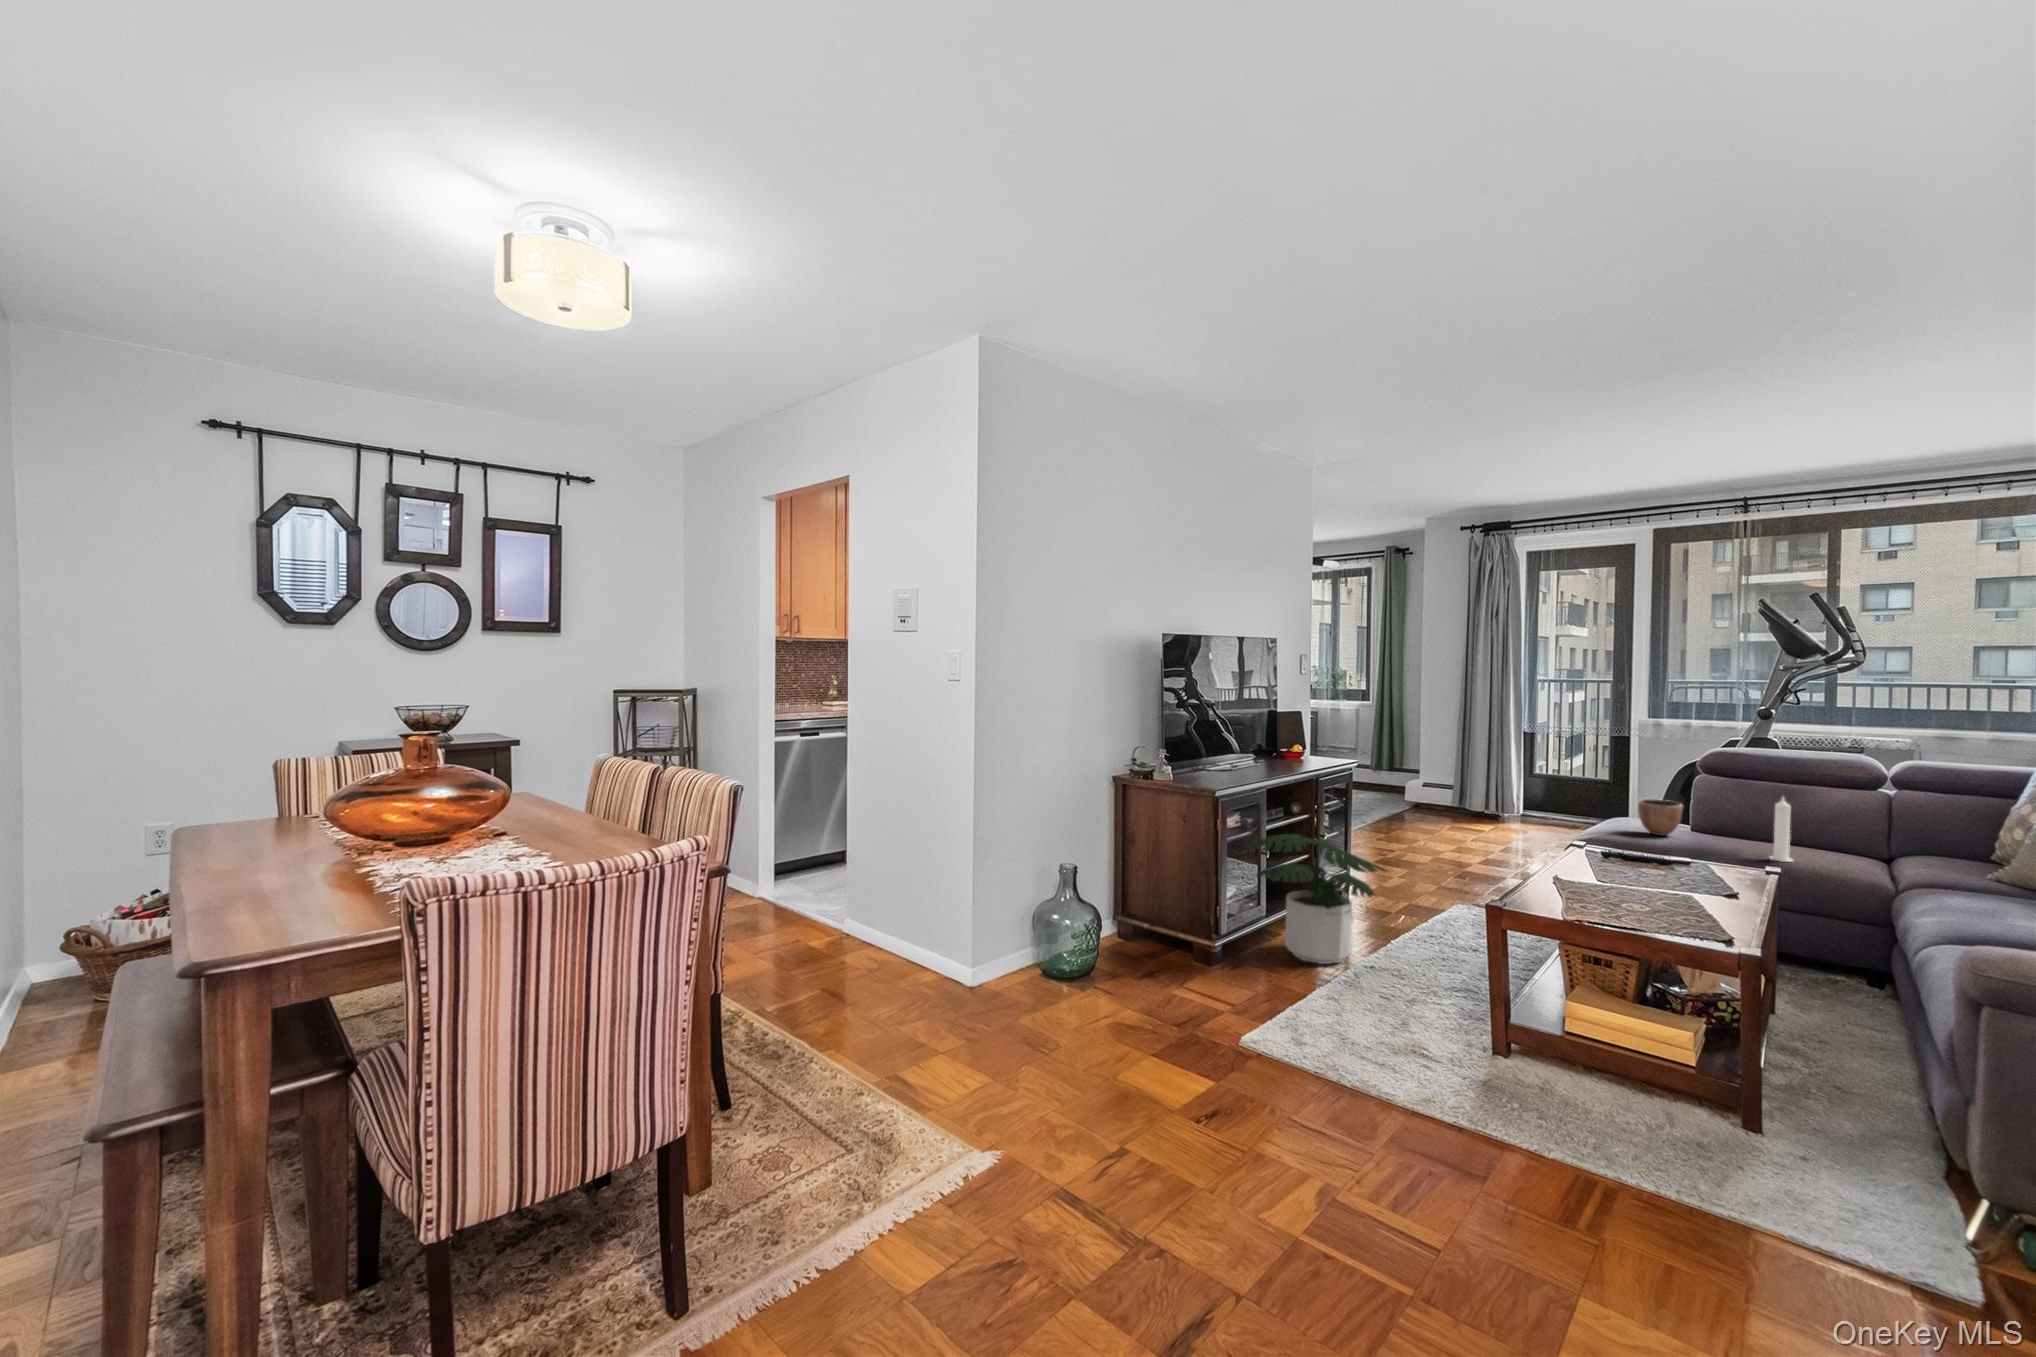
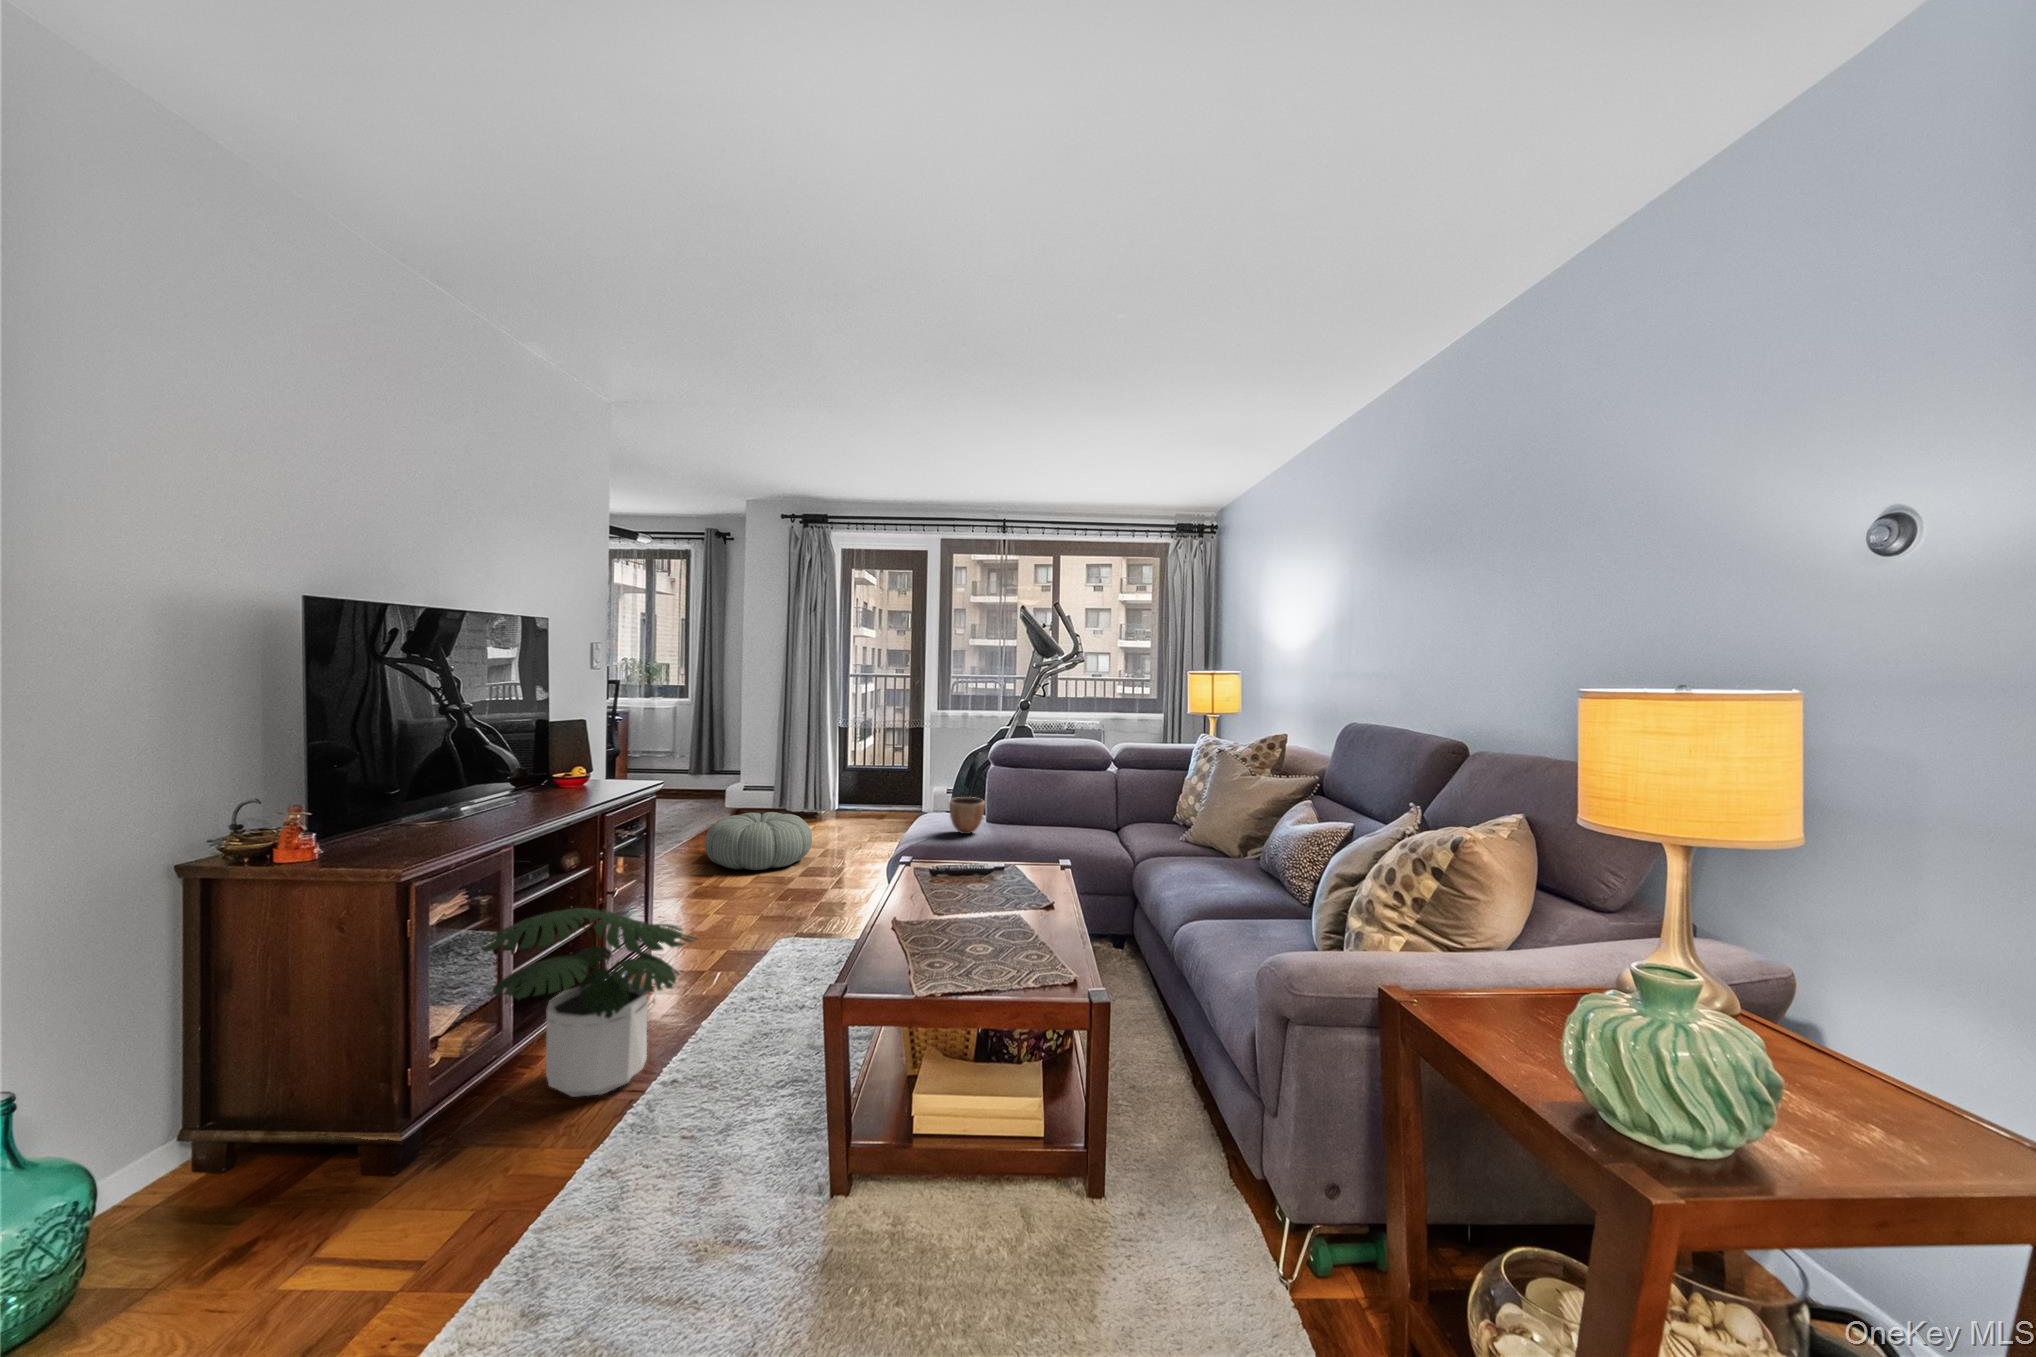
candle: present [1770,797,1793,862] -> none [1054,788,1071,850]
pouf: none [1389,803,1492,854] -> present [705,812,812,870]

